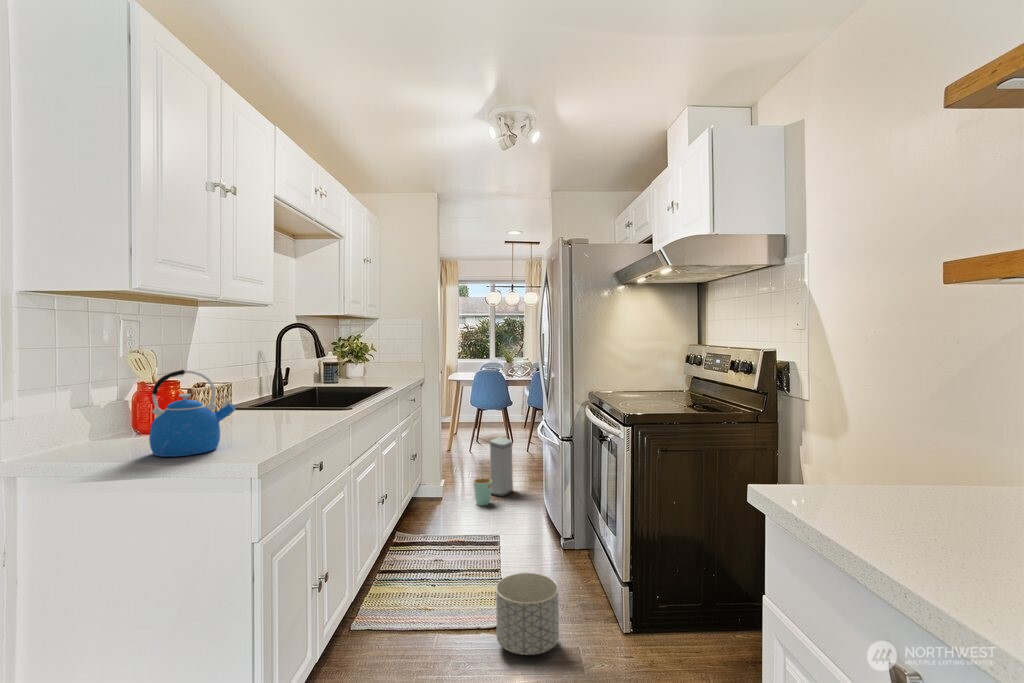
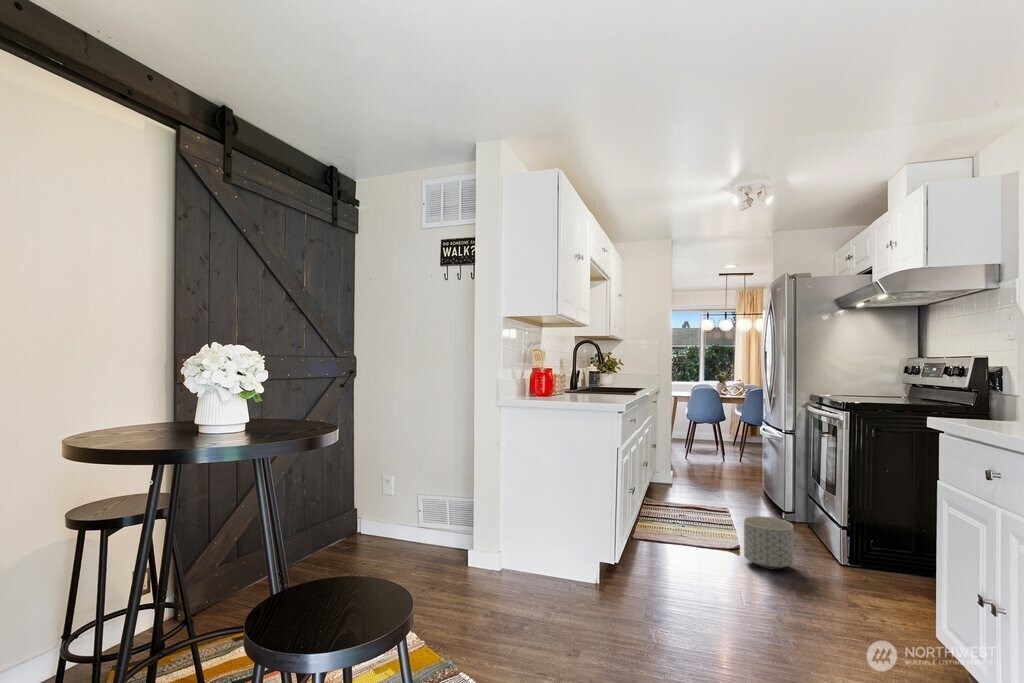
kettle: present [149,370,236,457] -> none [548,357,588,403]
trash can: present [474,437,513,506] -> none [702,439,735,492]

